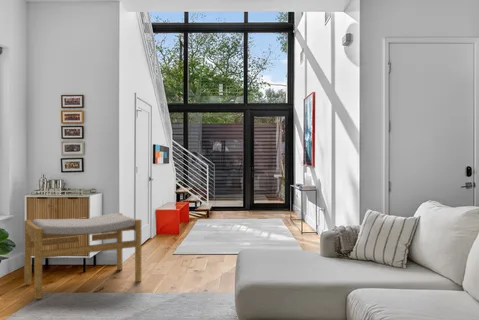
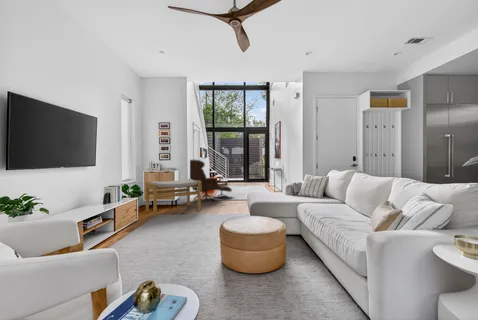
lounge chair: none [123,171,215,257] -> present [190,160,232,201]

